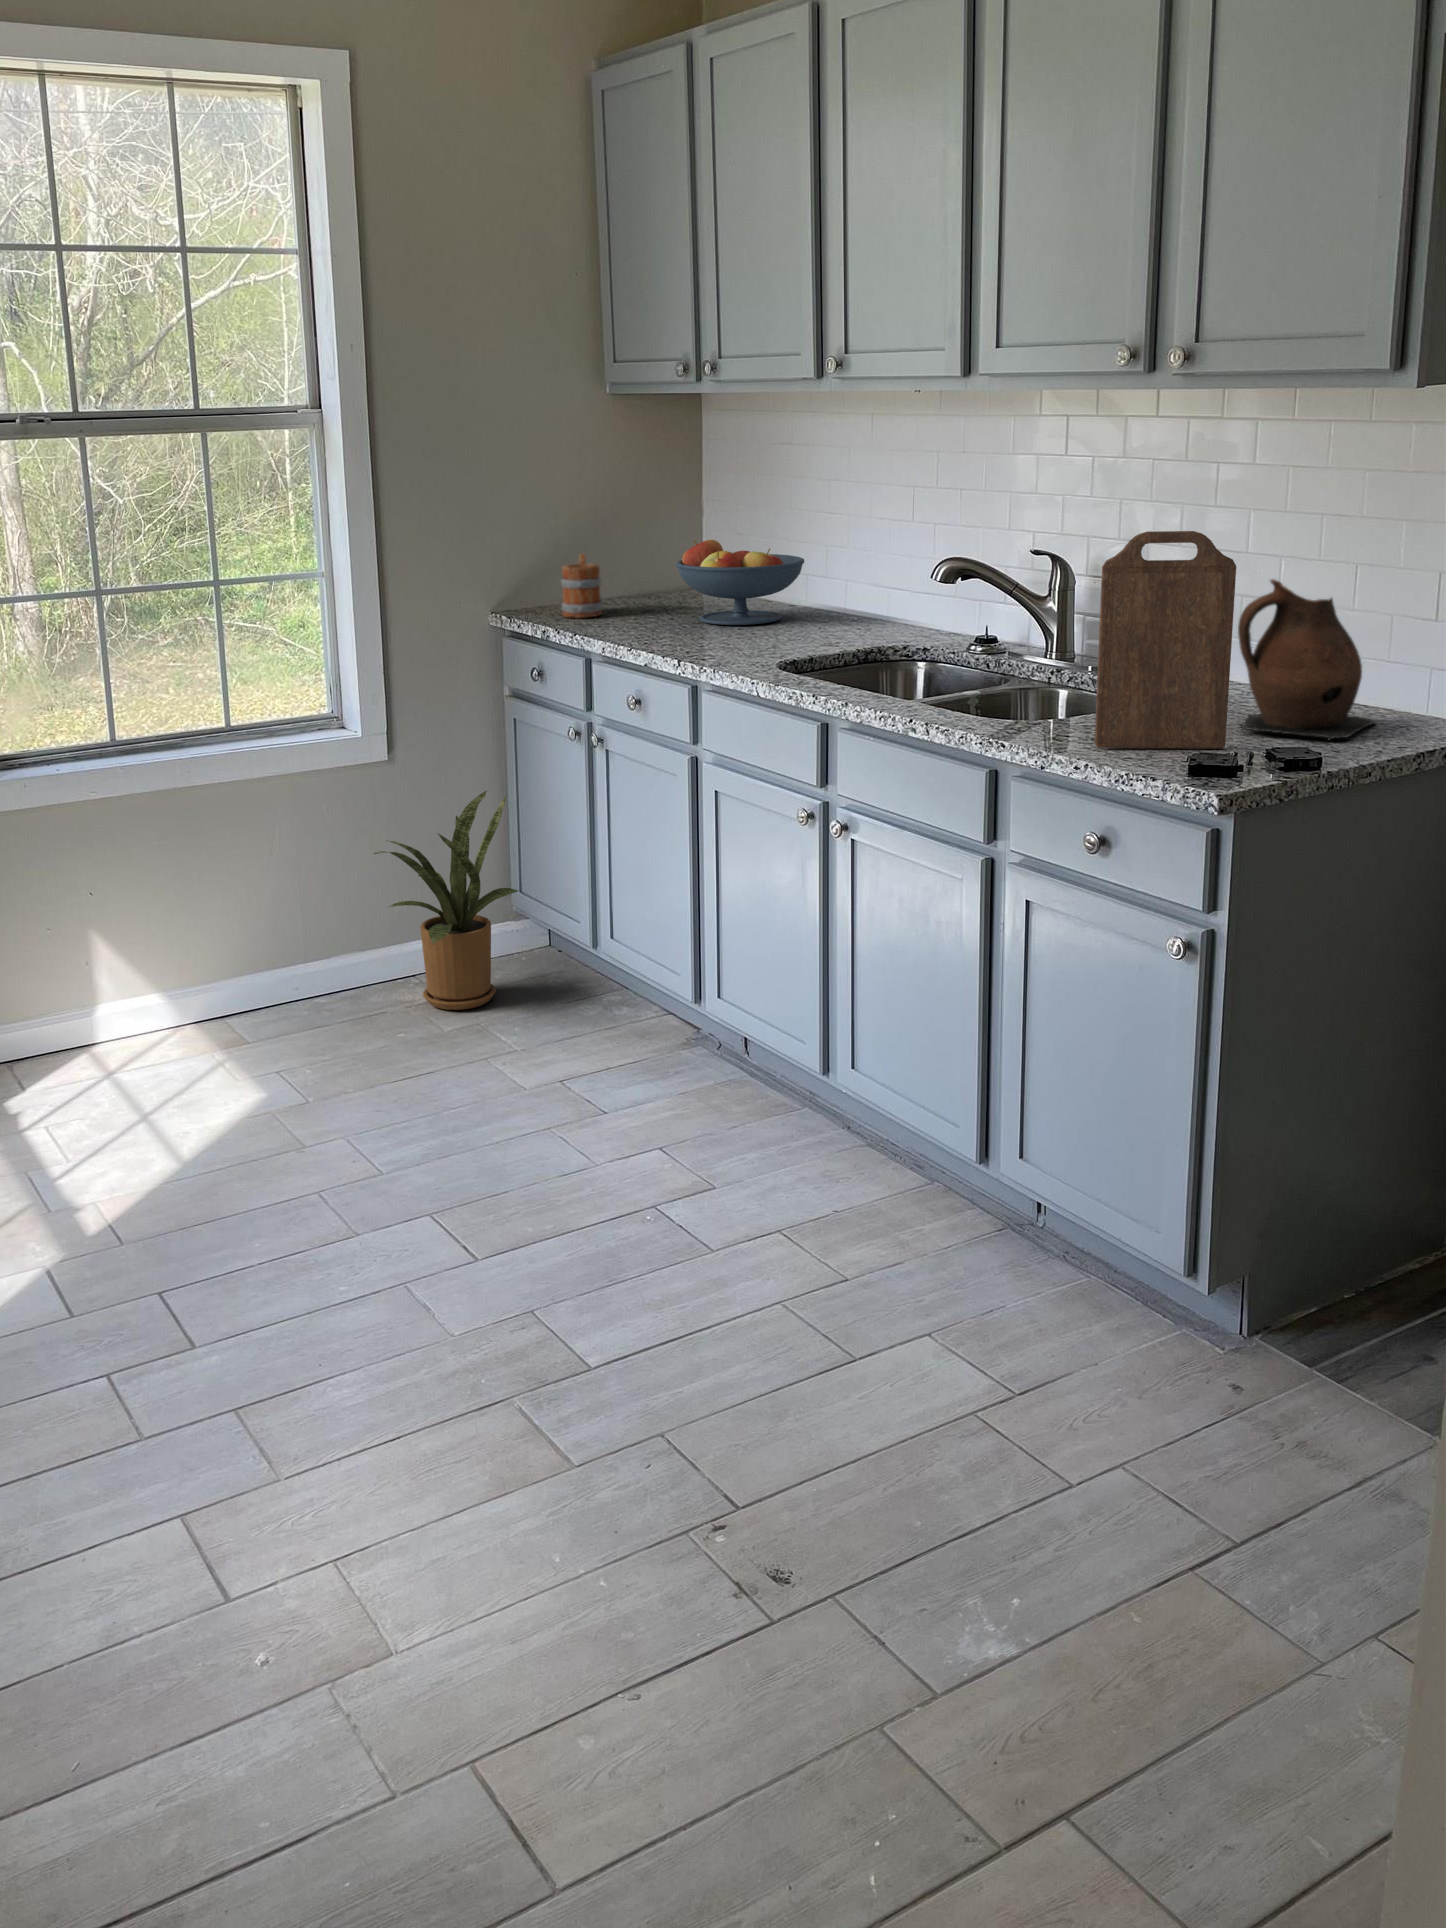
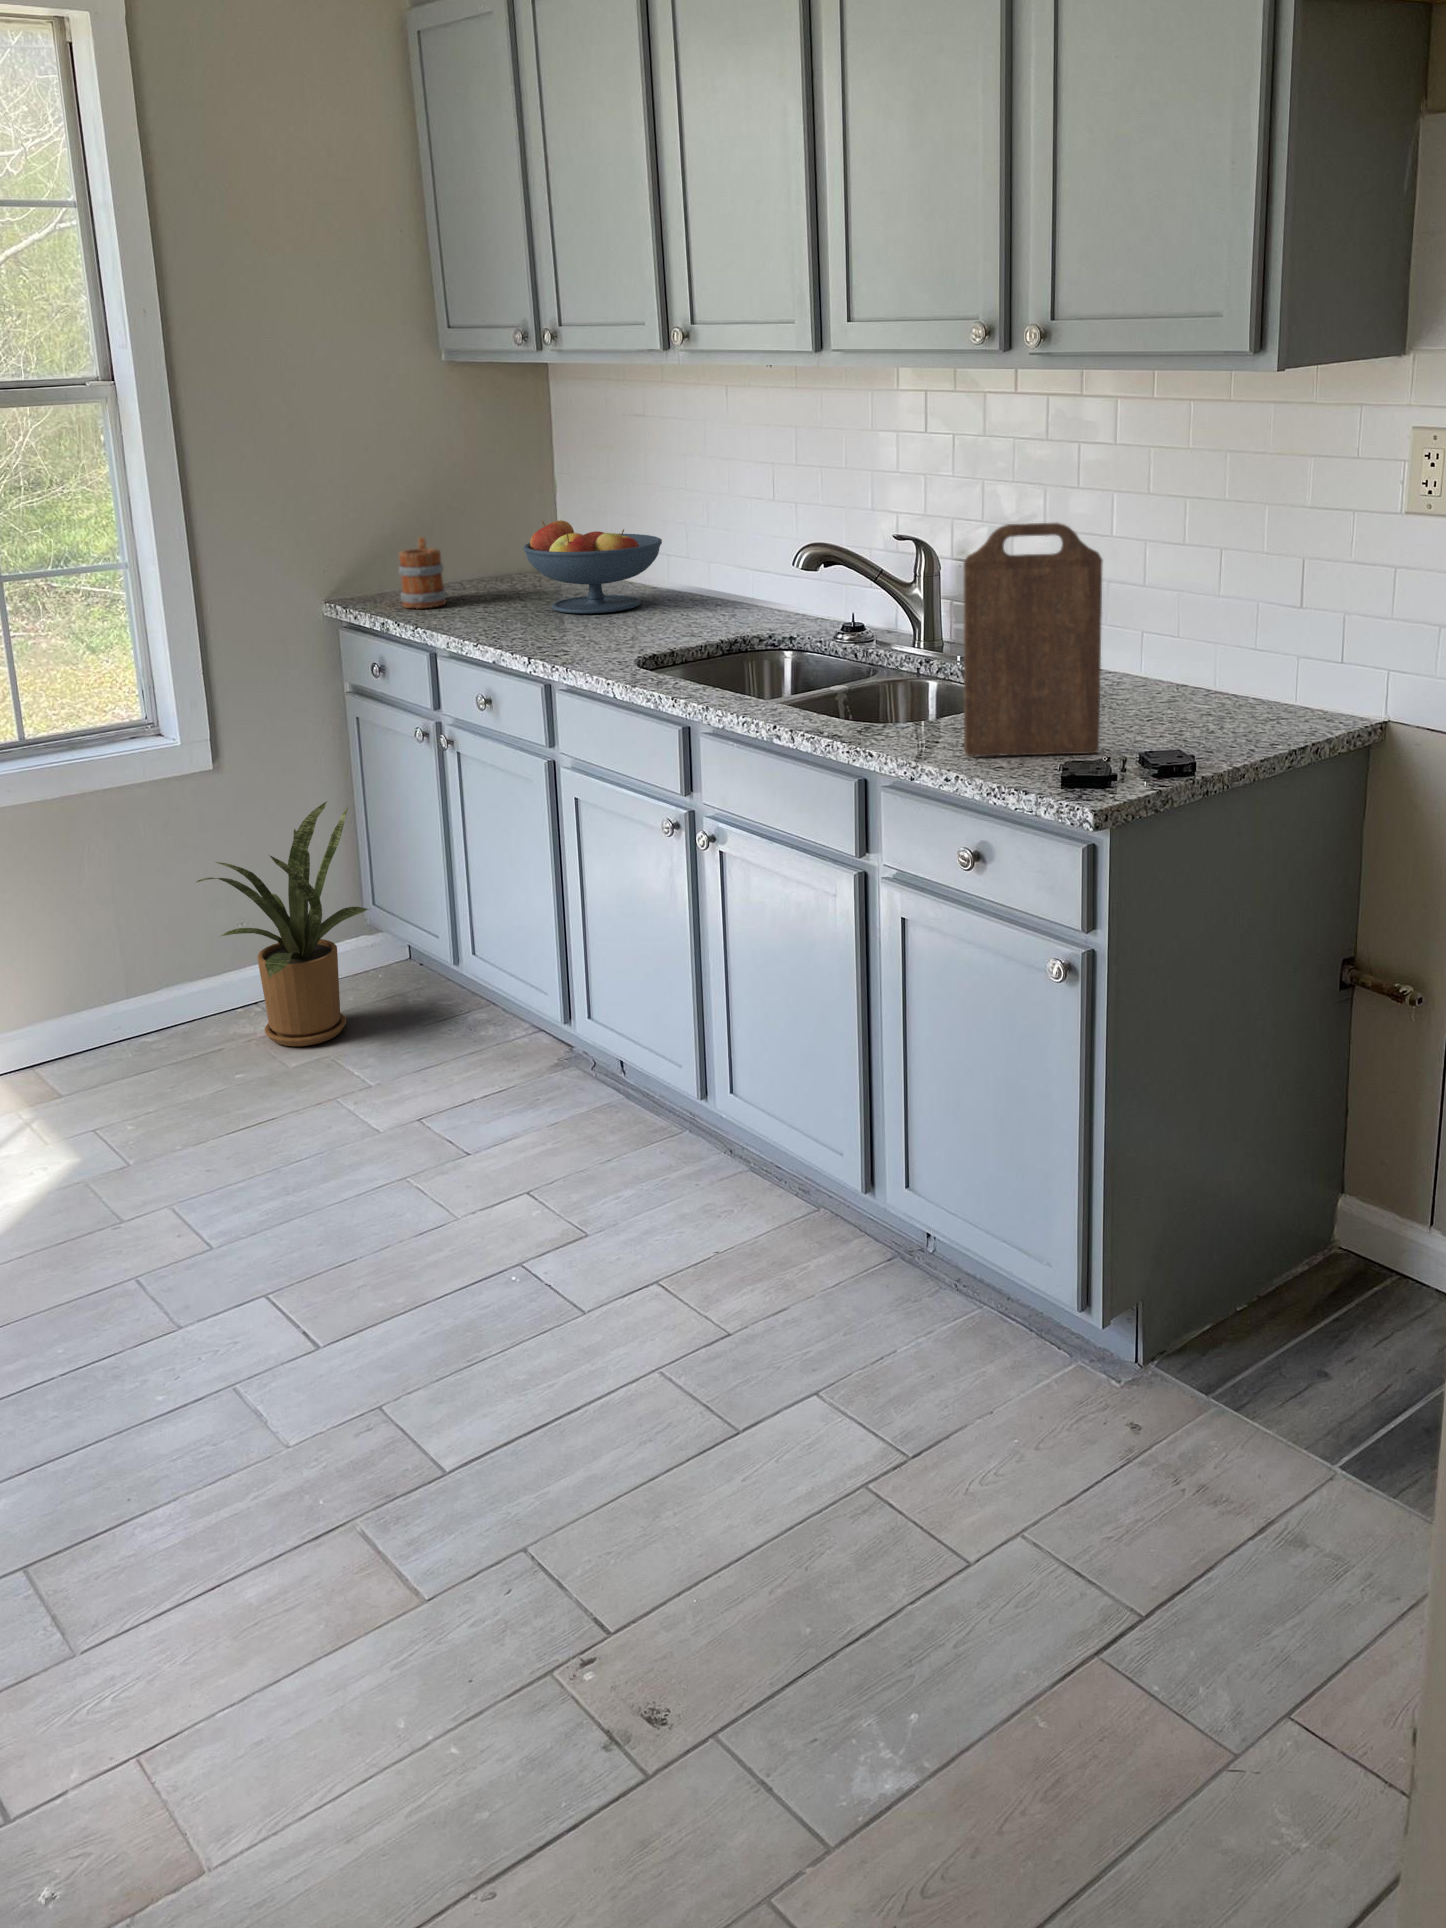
ceramic pitcher: present [1238,579,1377,741] -> none [1108,569,1252,741]

